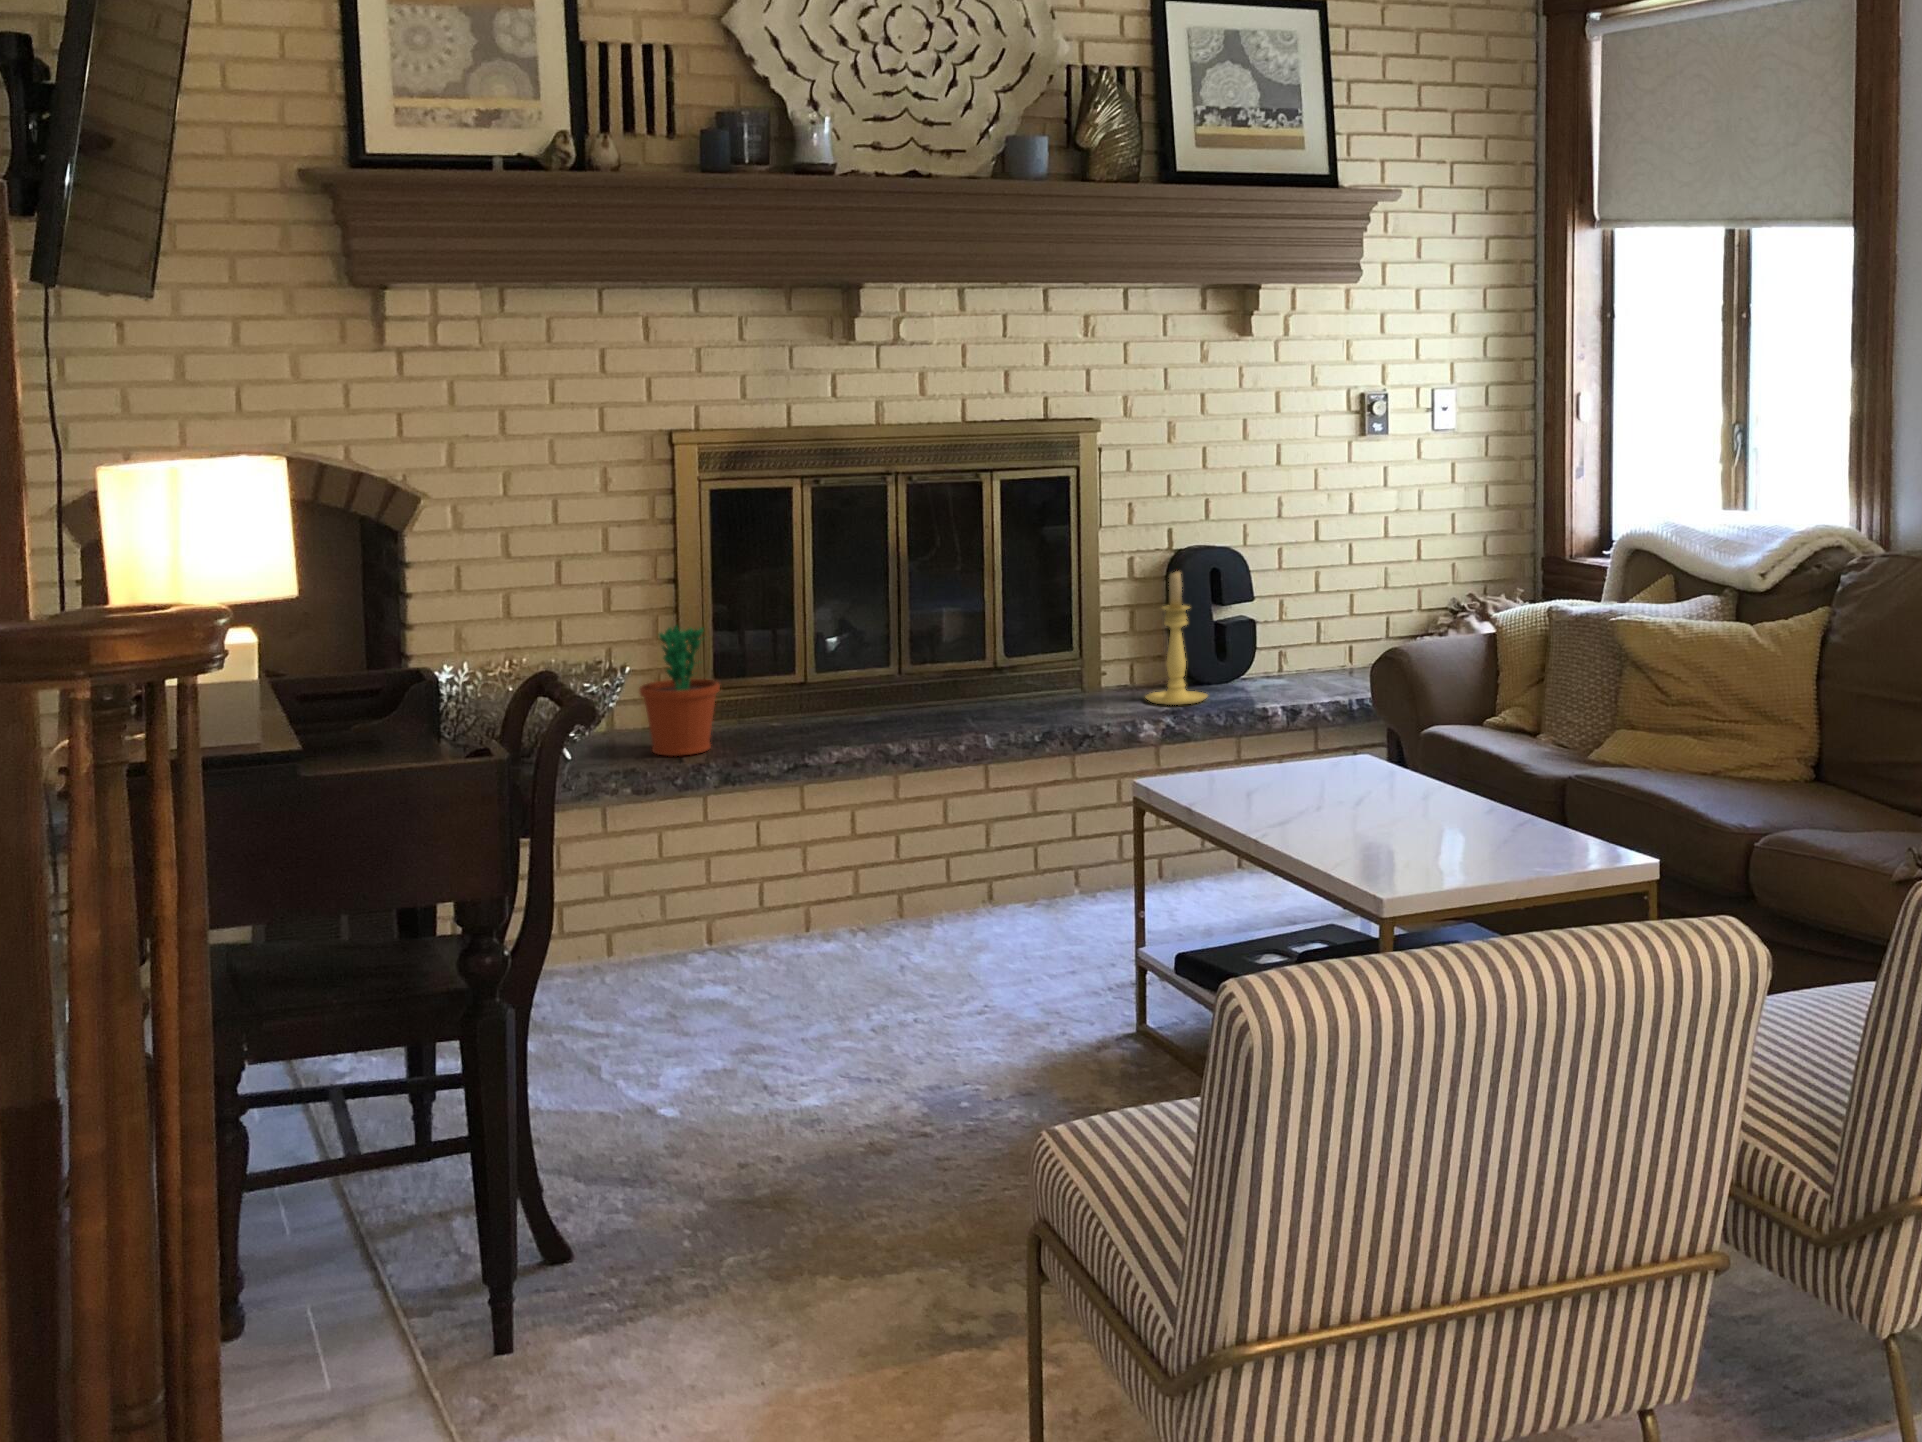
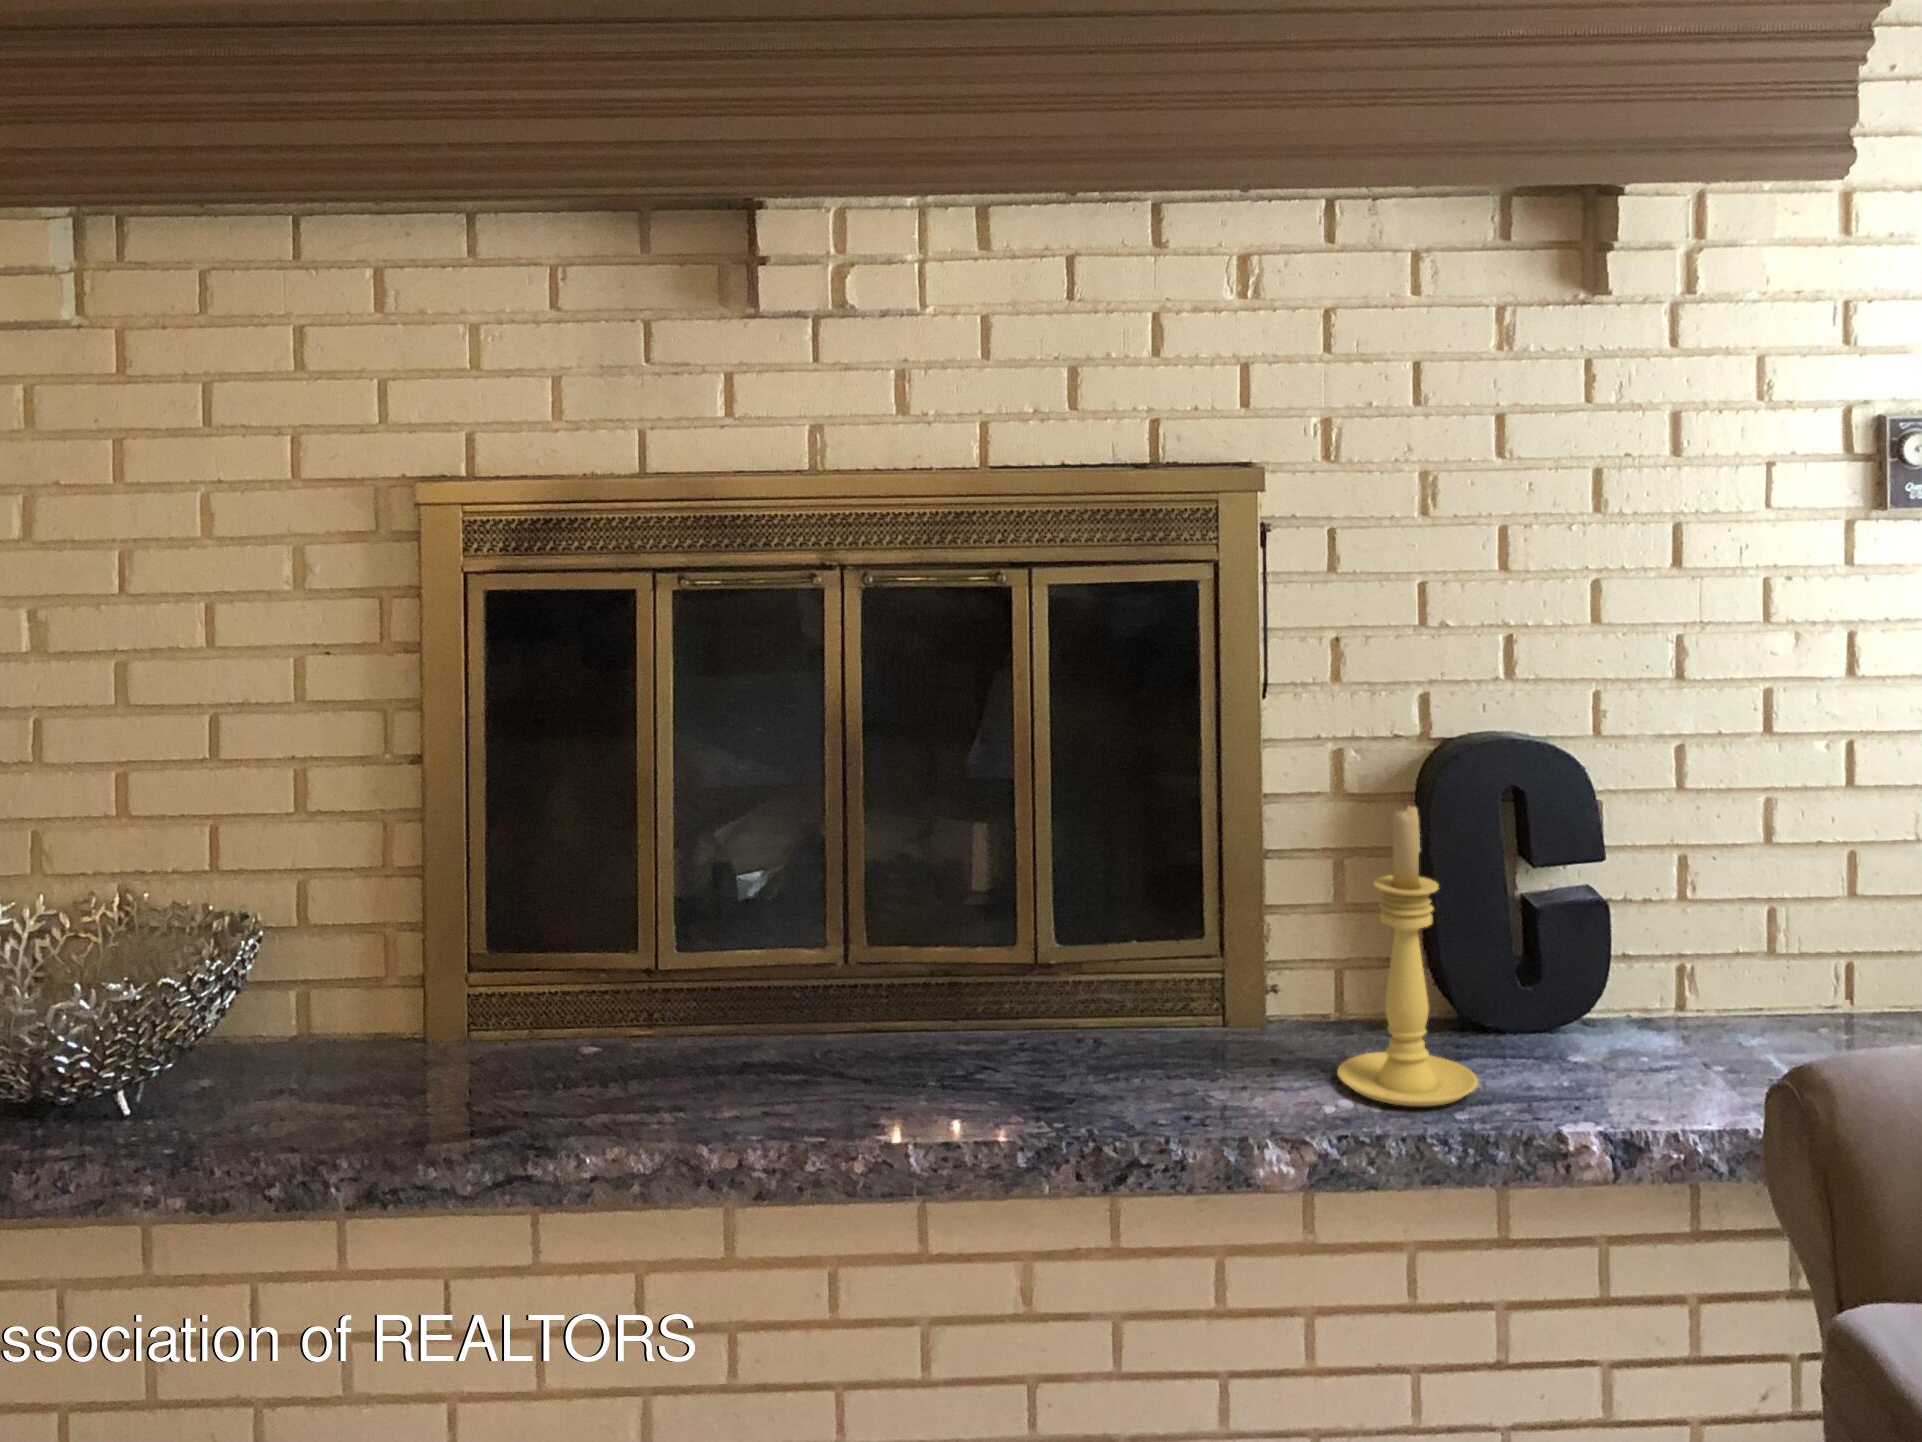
flower pot: present [640,626,720,756] -> none [259,871,414,1144]

